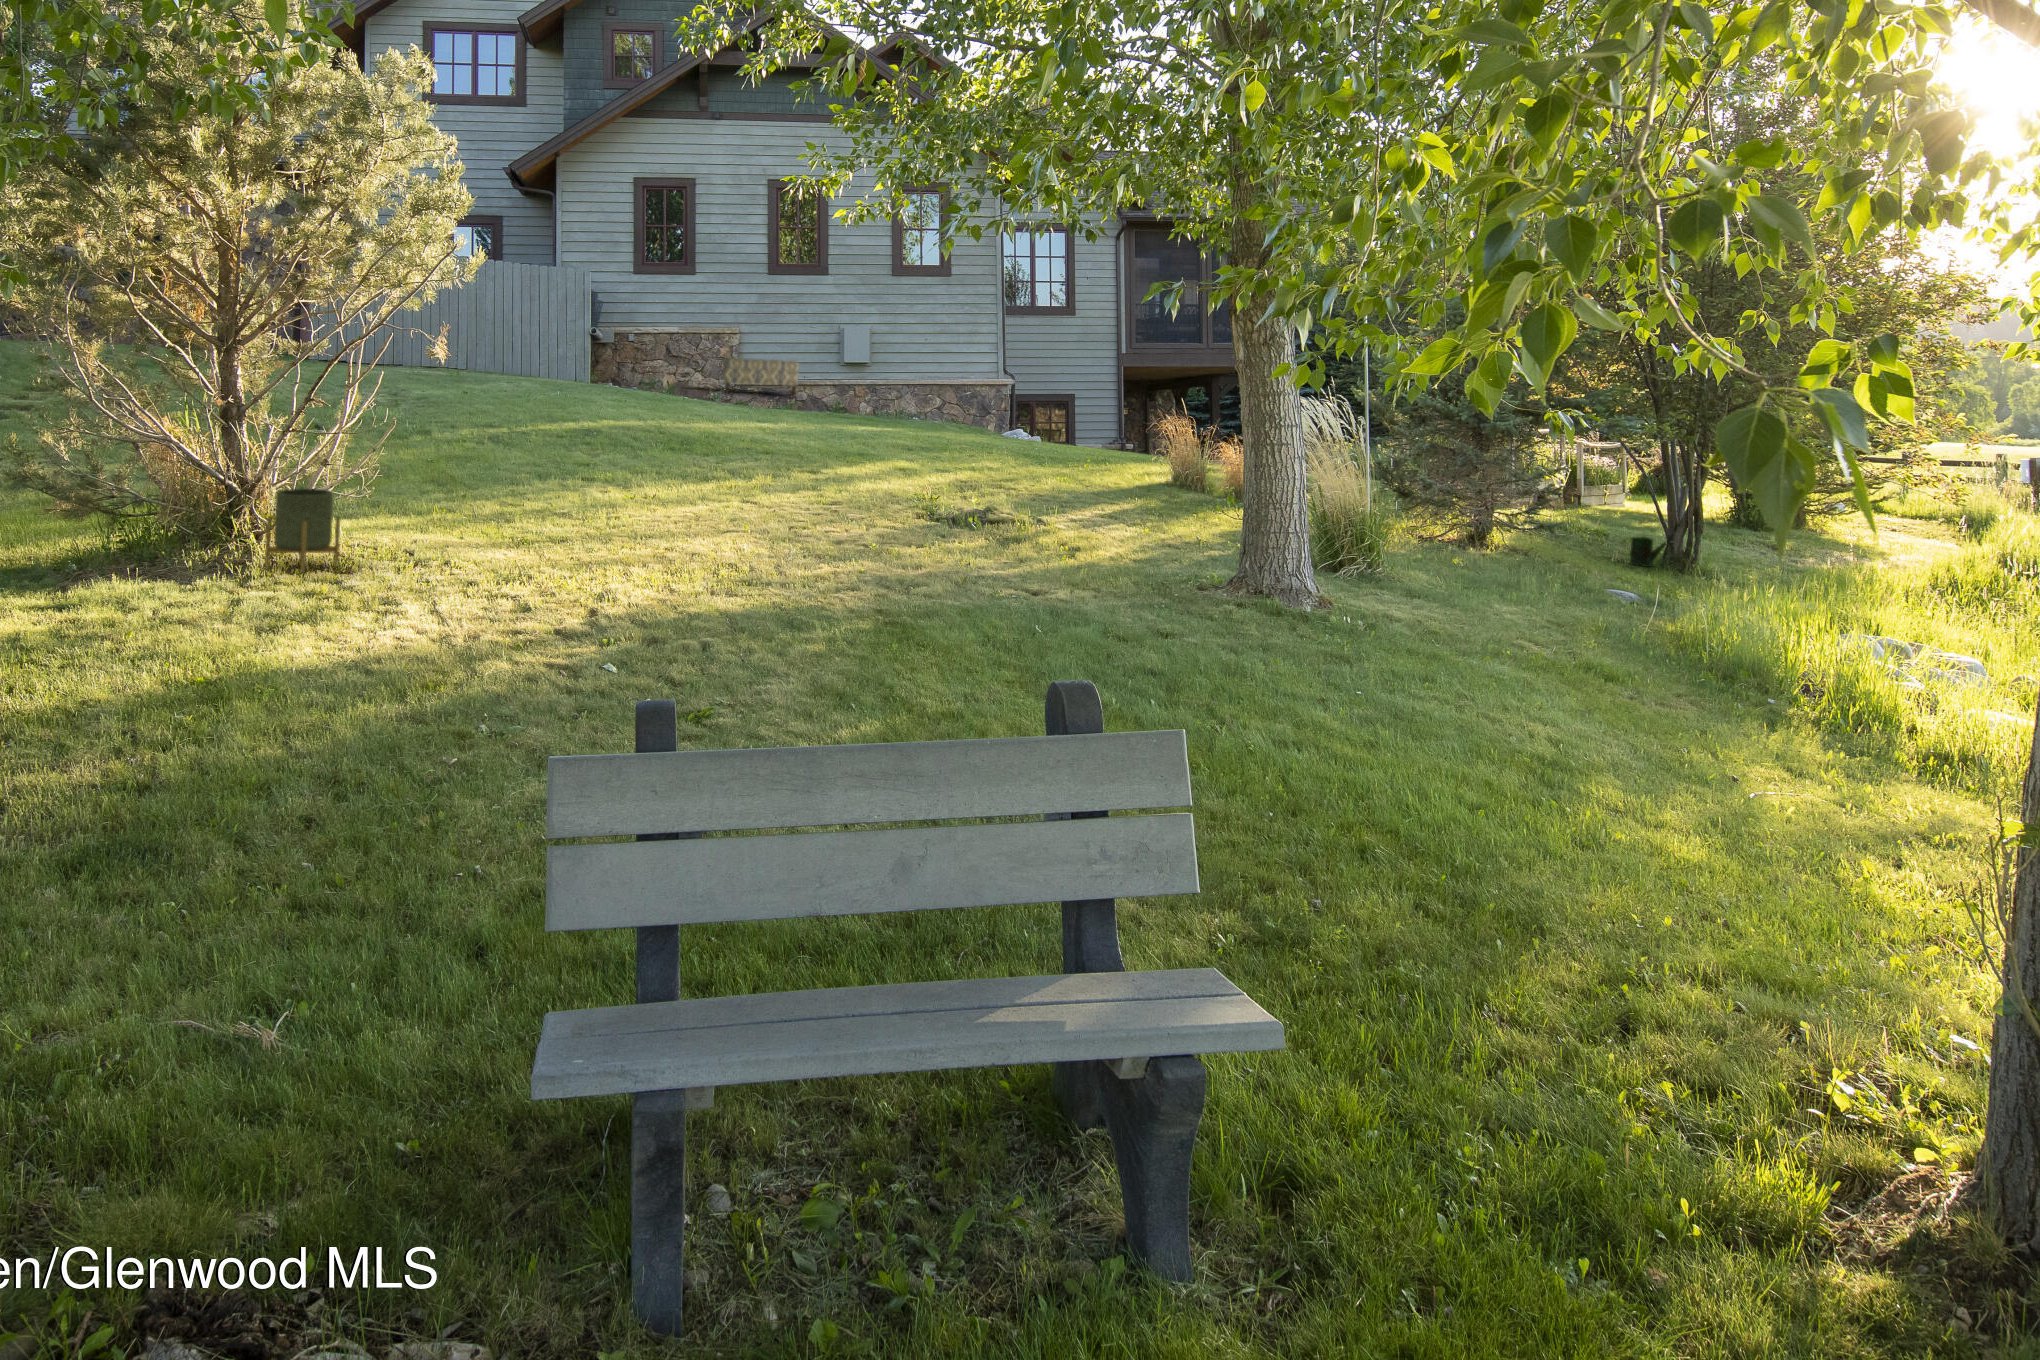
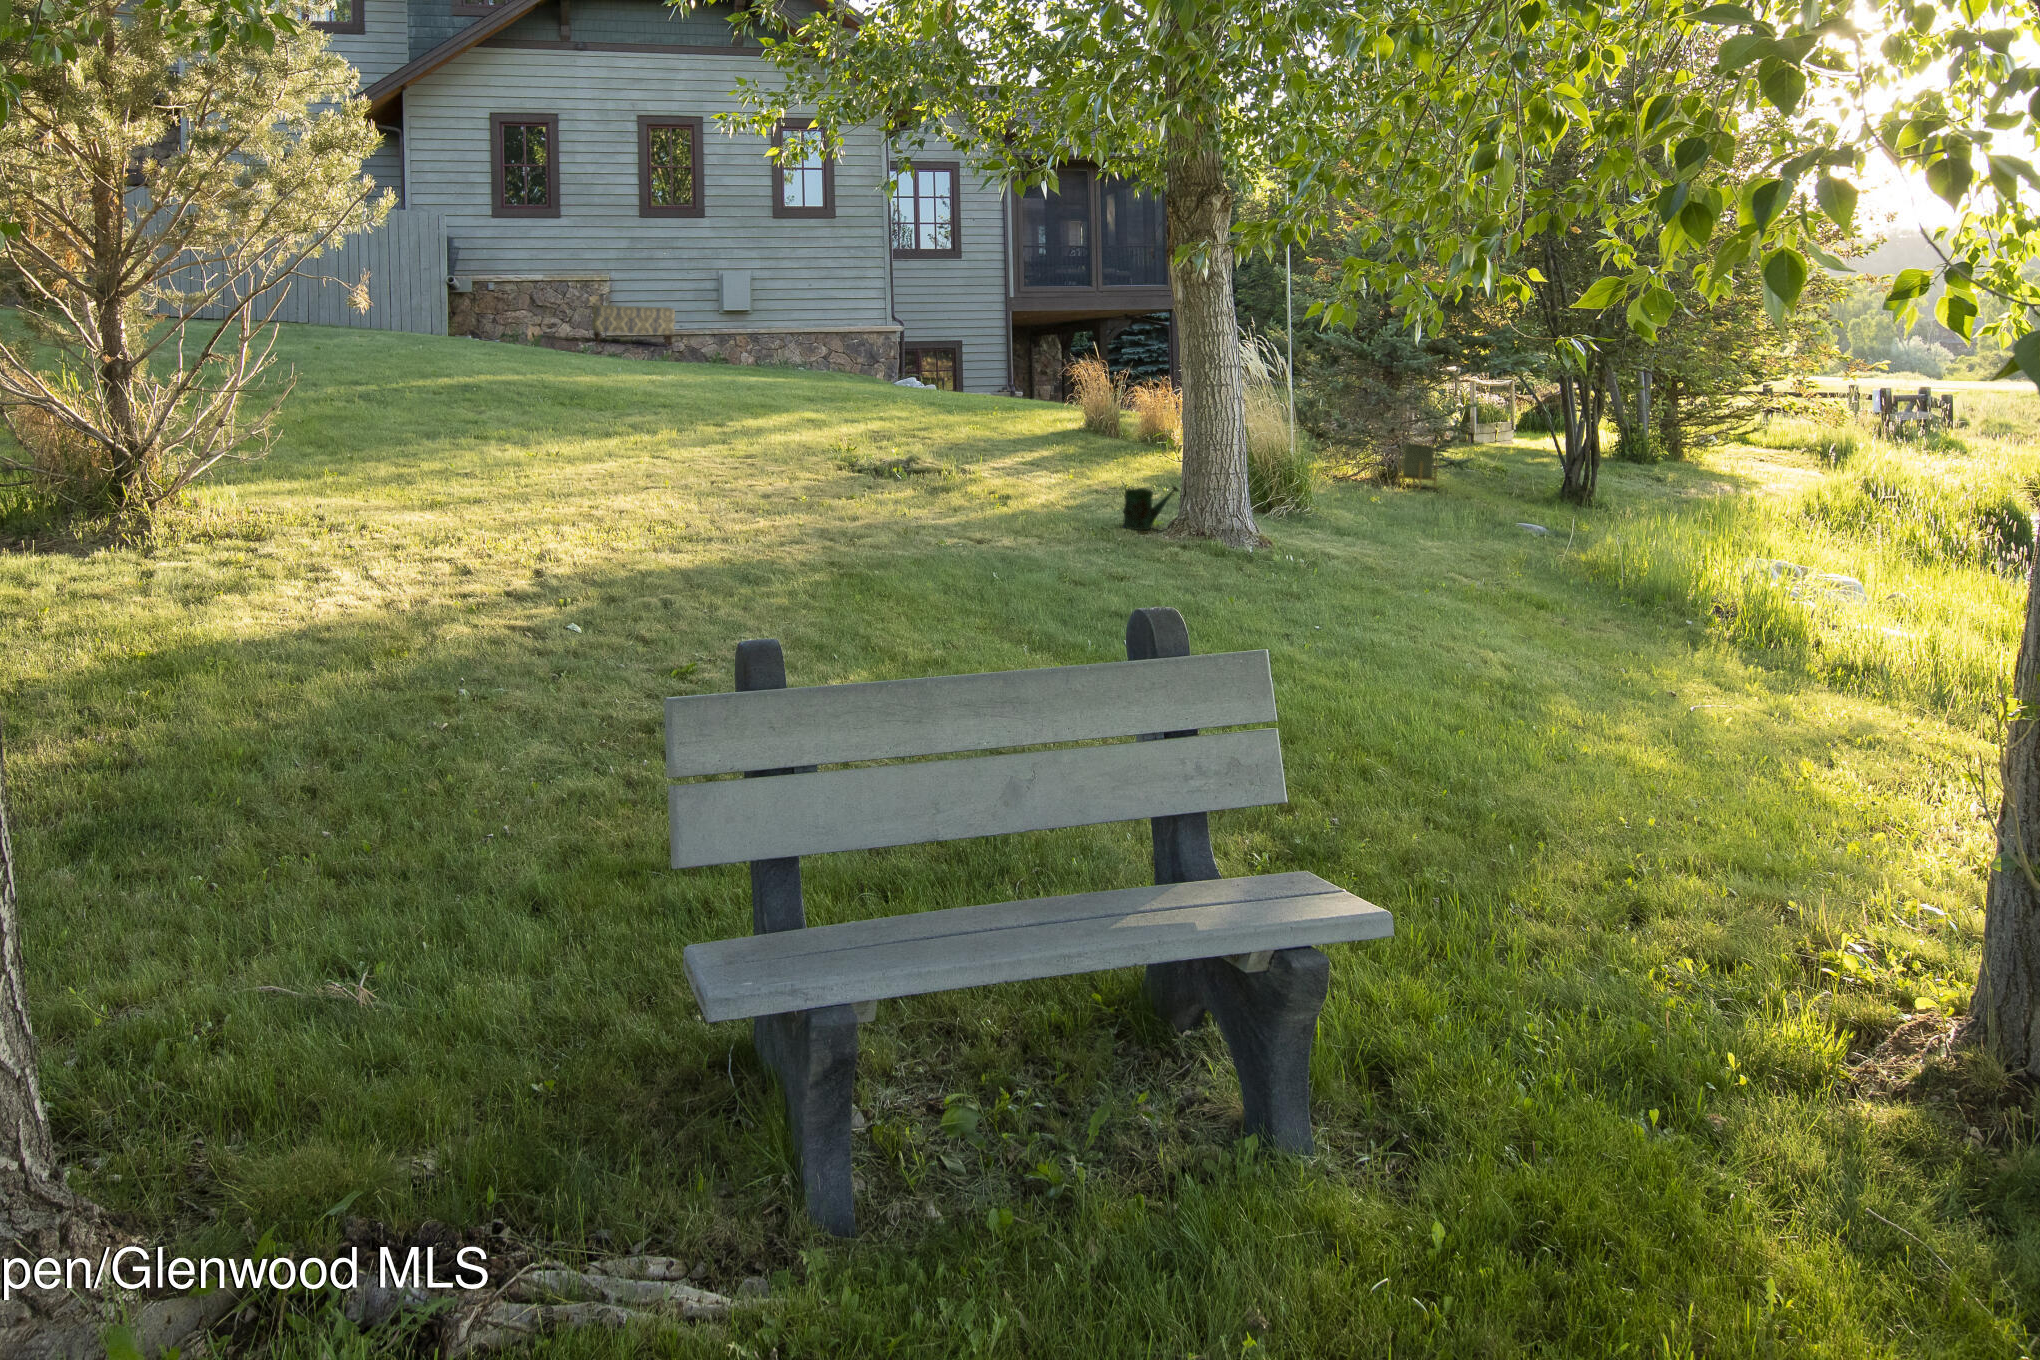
planter: present [265,488,340,572] -> present [1397,444,1438,488]
watering can: present [1630,537,1670,567] -> present [1123,486,1179,530]

